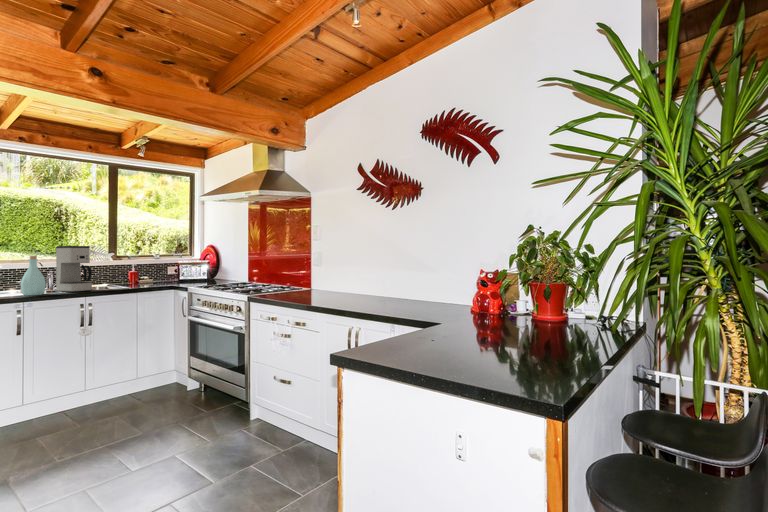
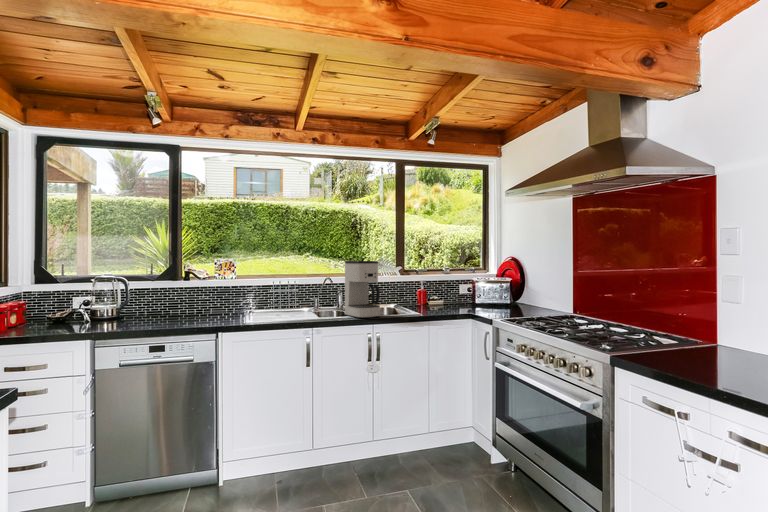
bottle: present [21,256,46,295] -> none [311,274,334,322]

